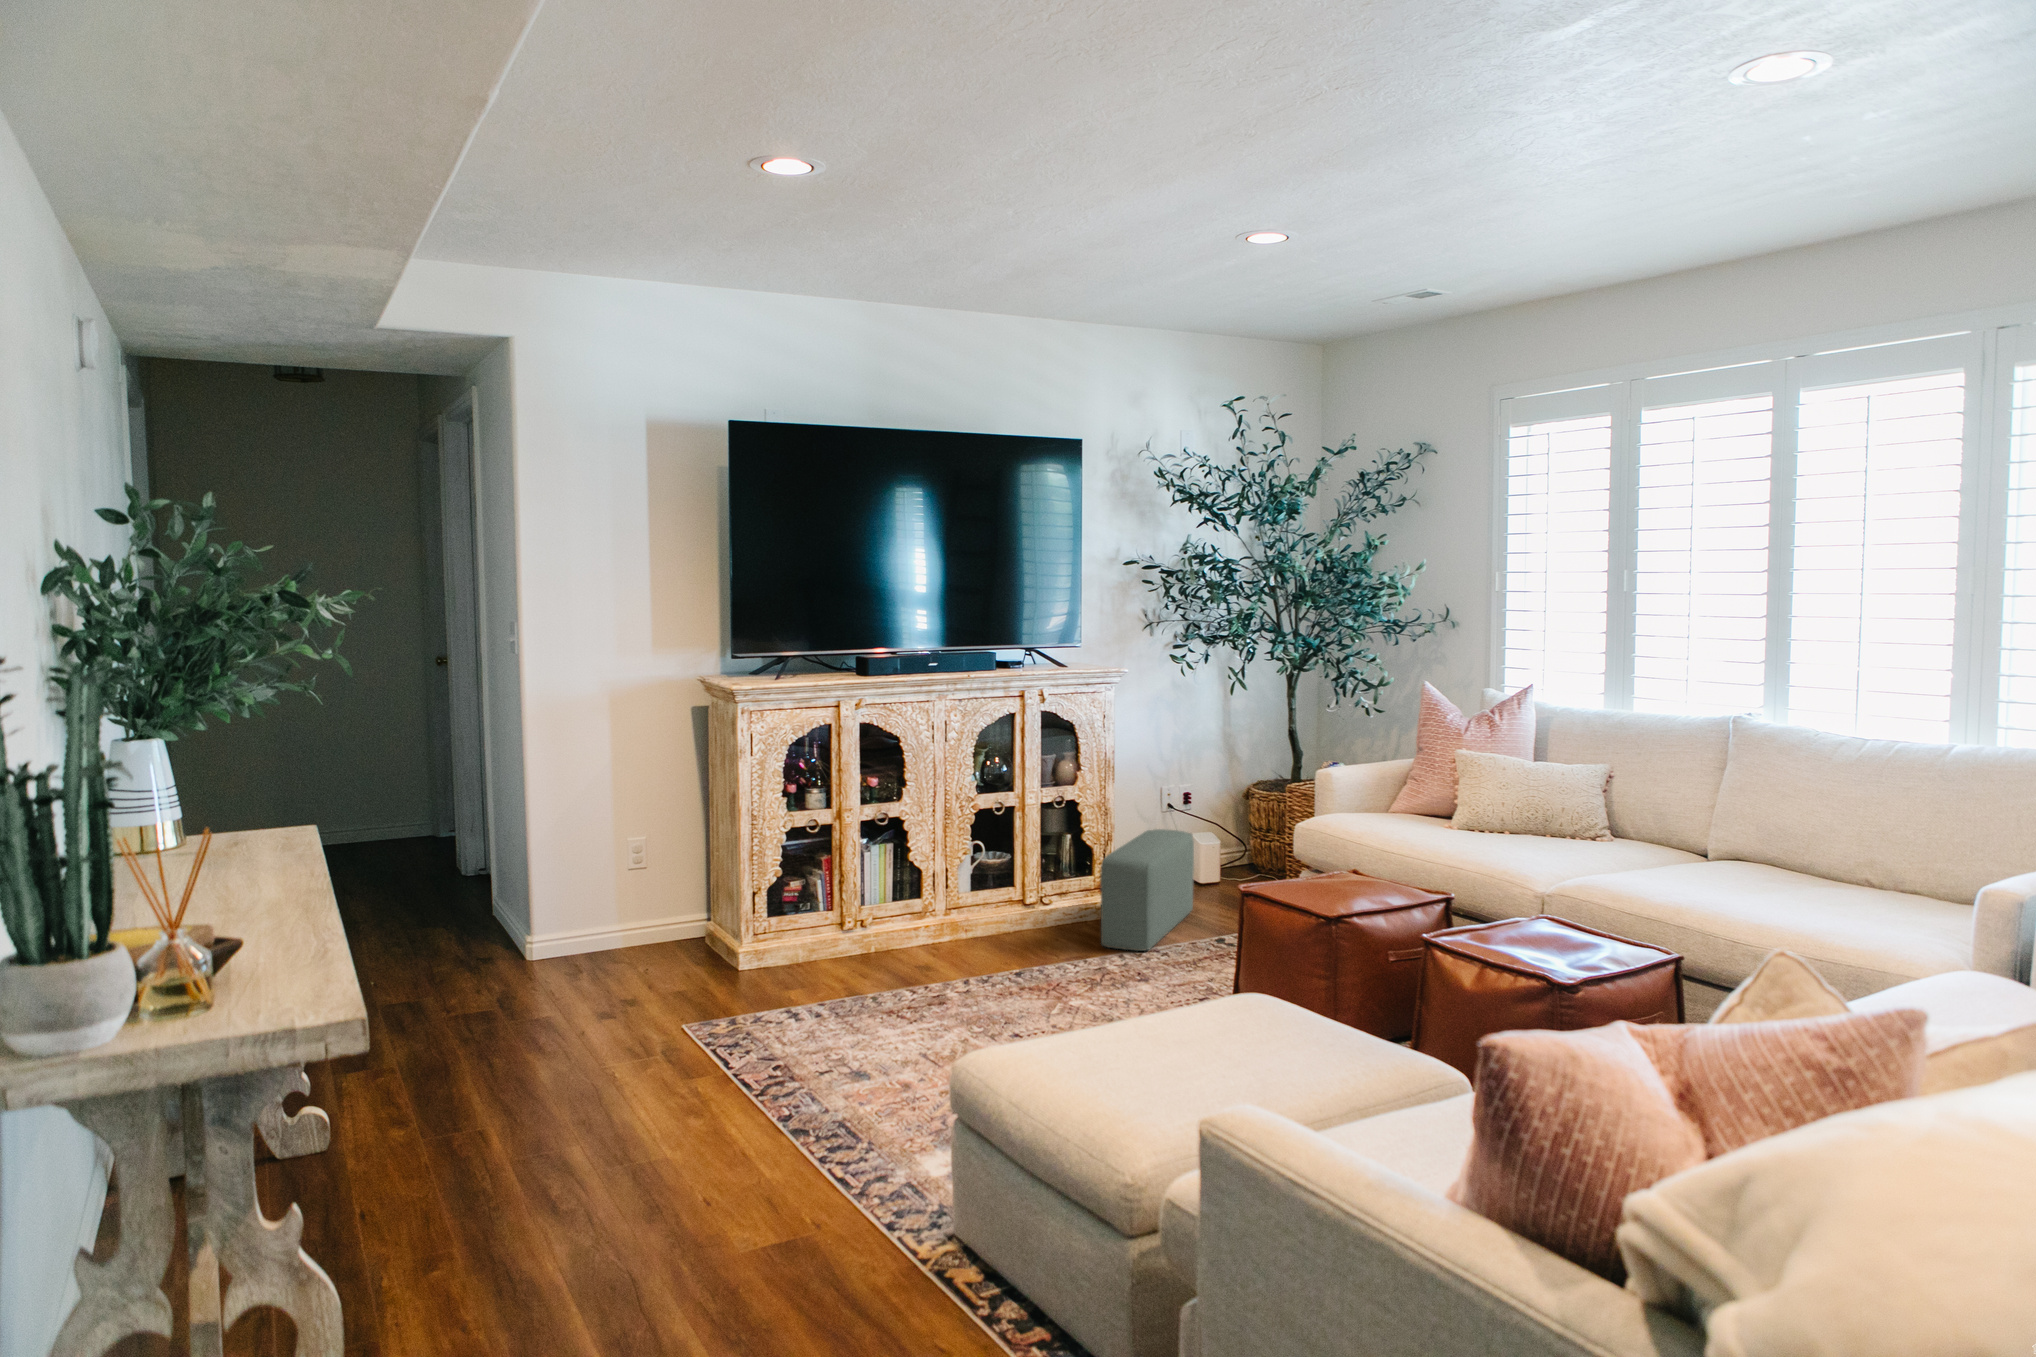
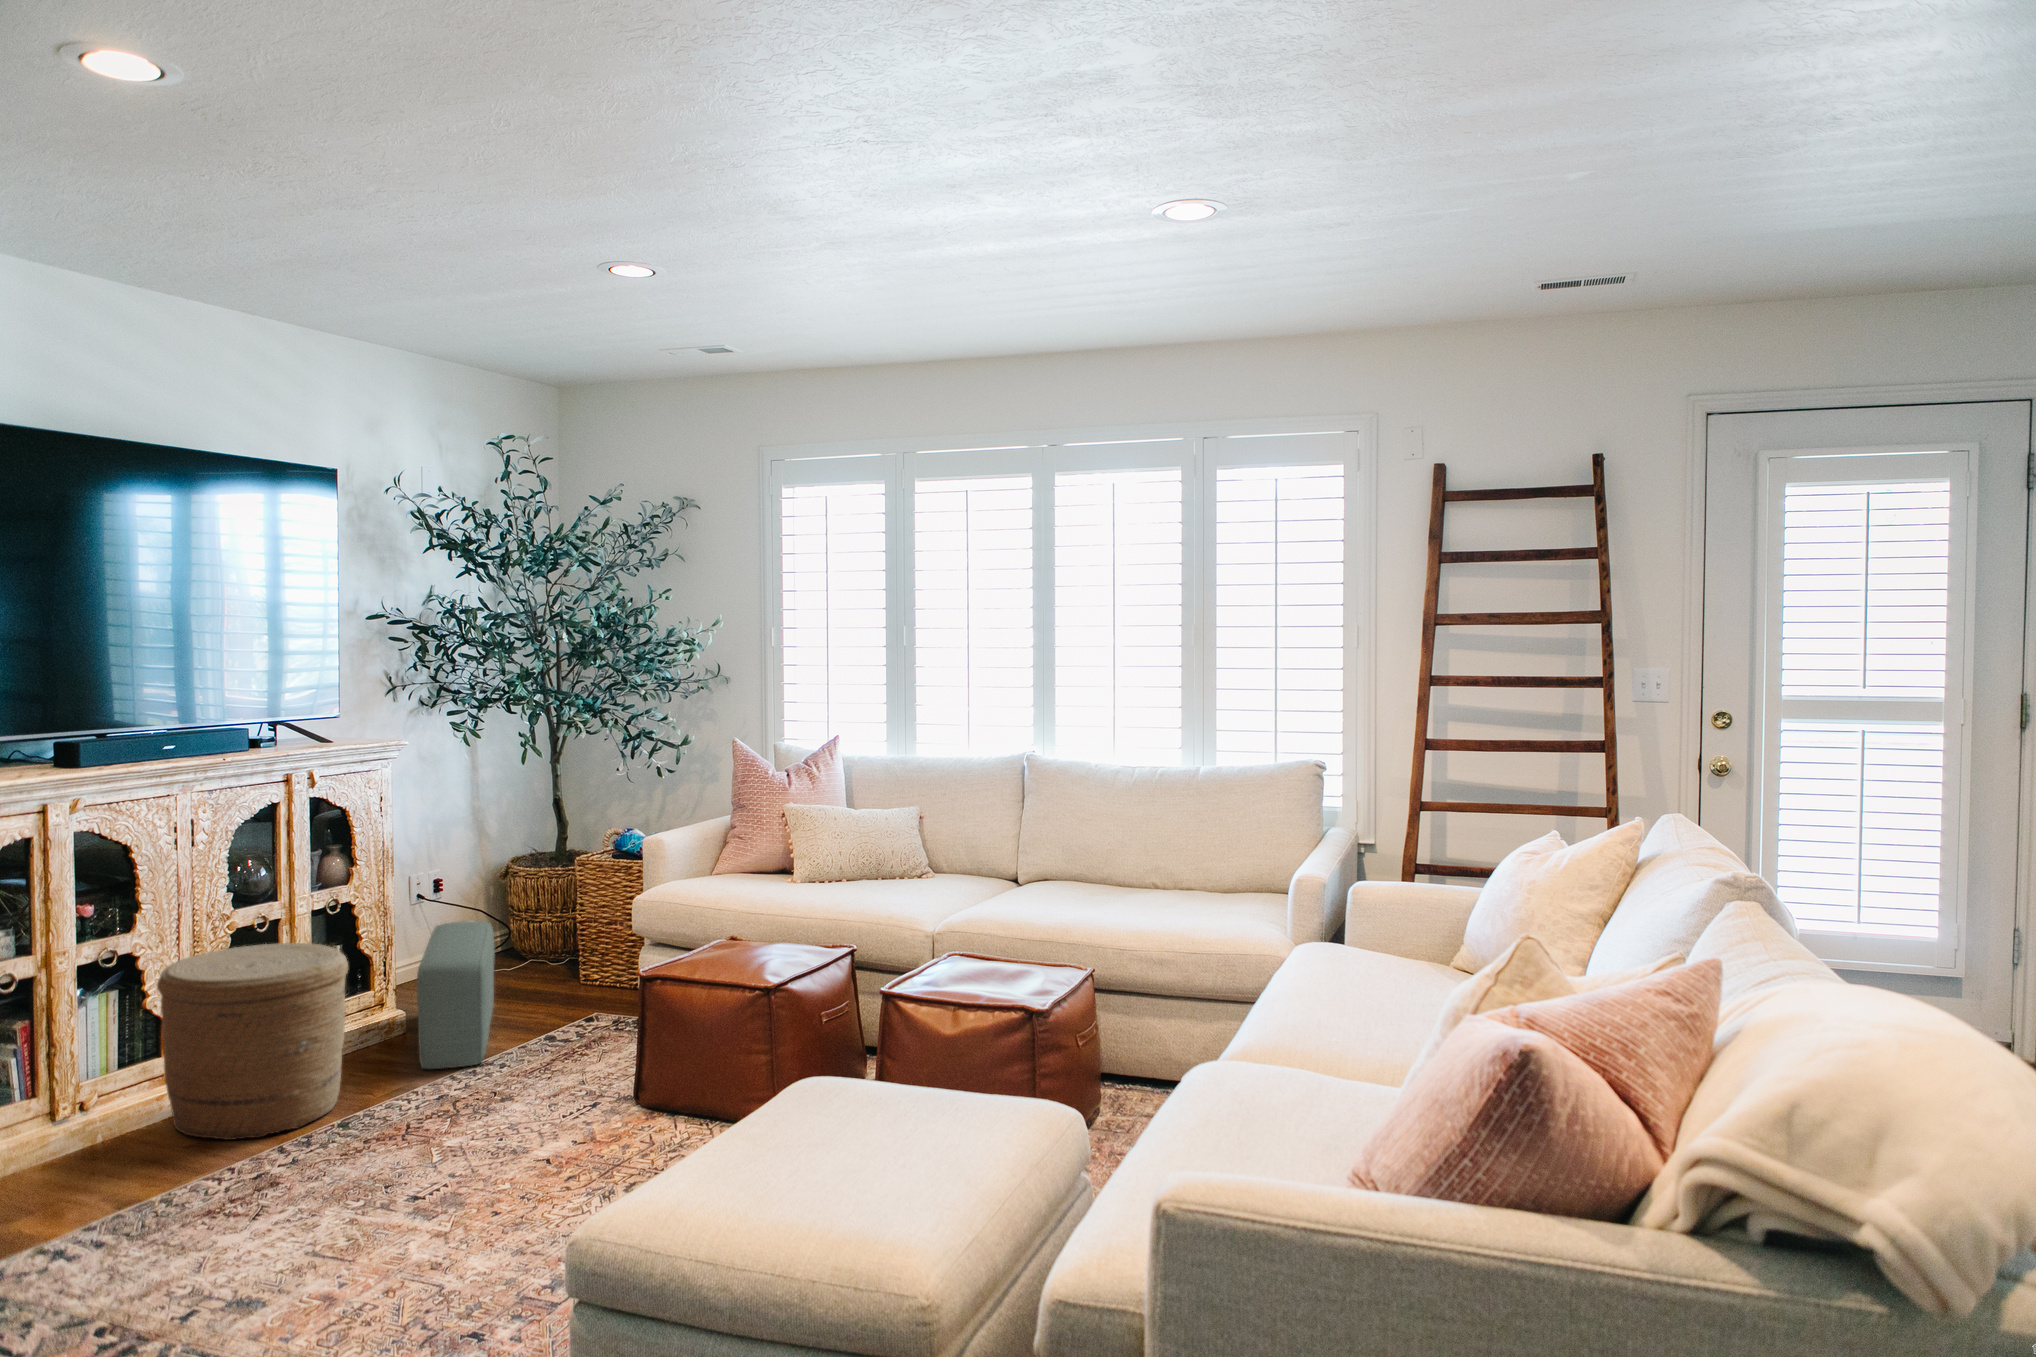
woven basket: none [905,823,1036,971] -> present [157,943,348,1140]

